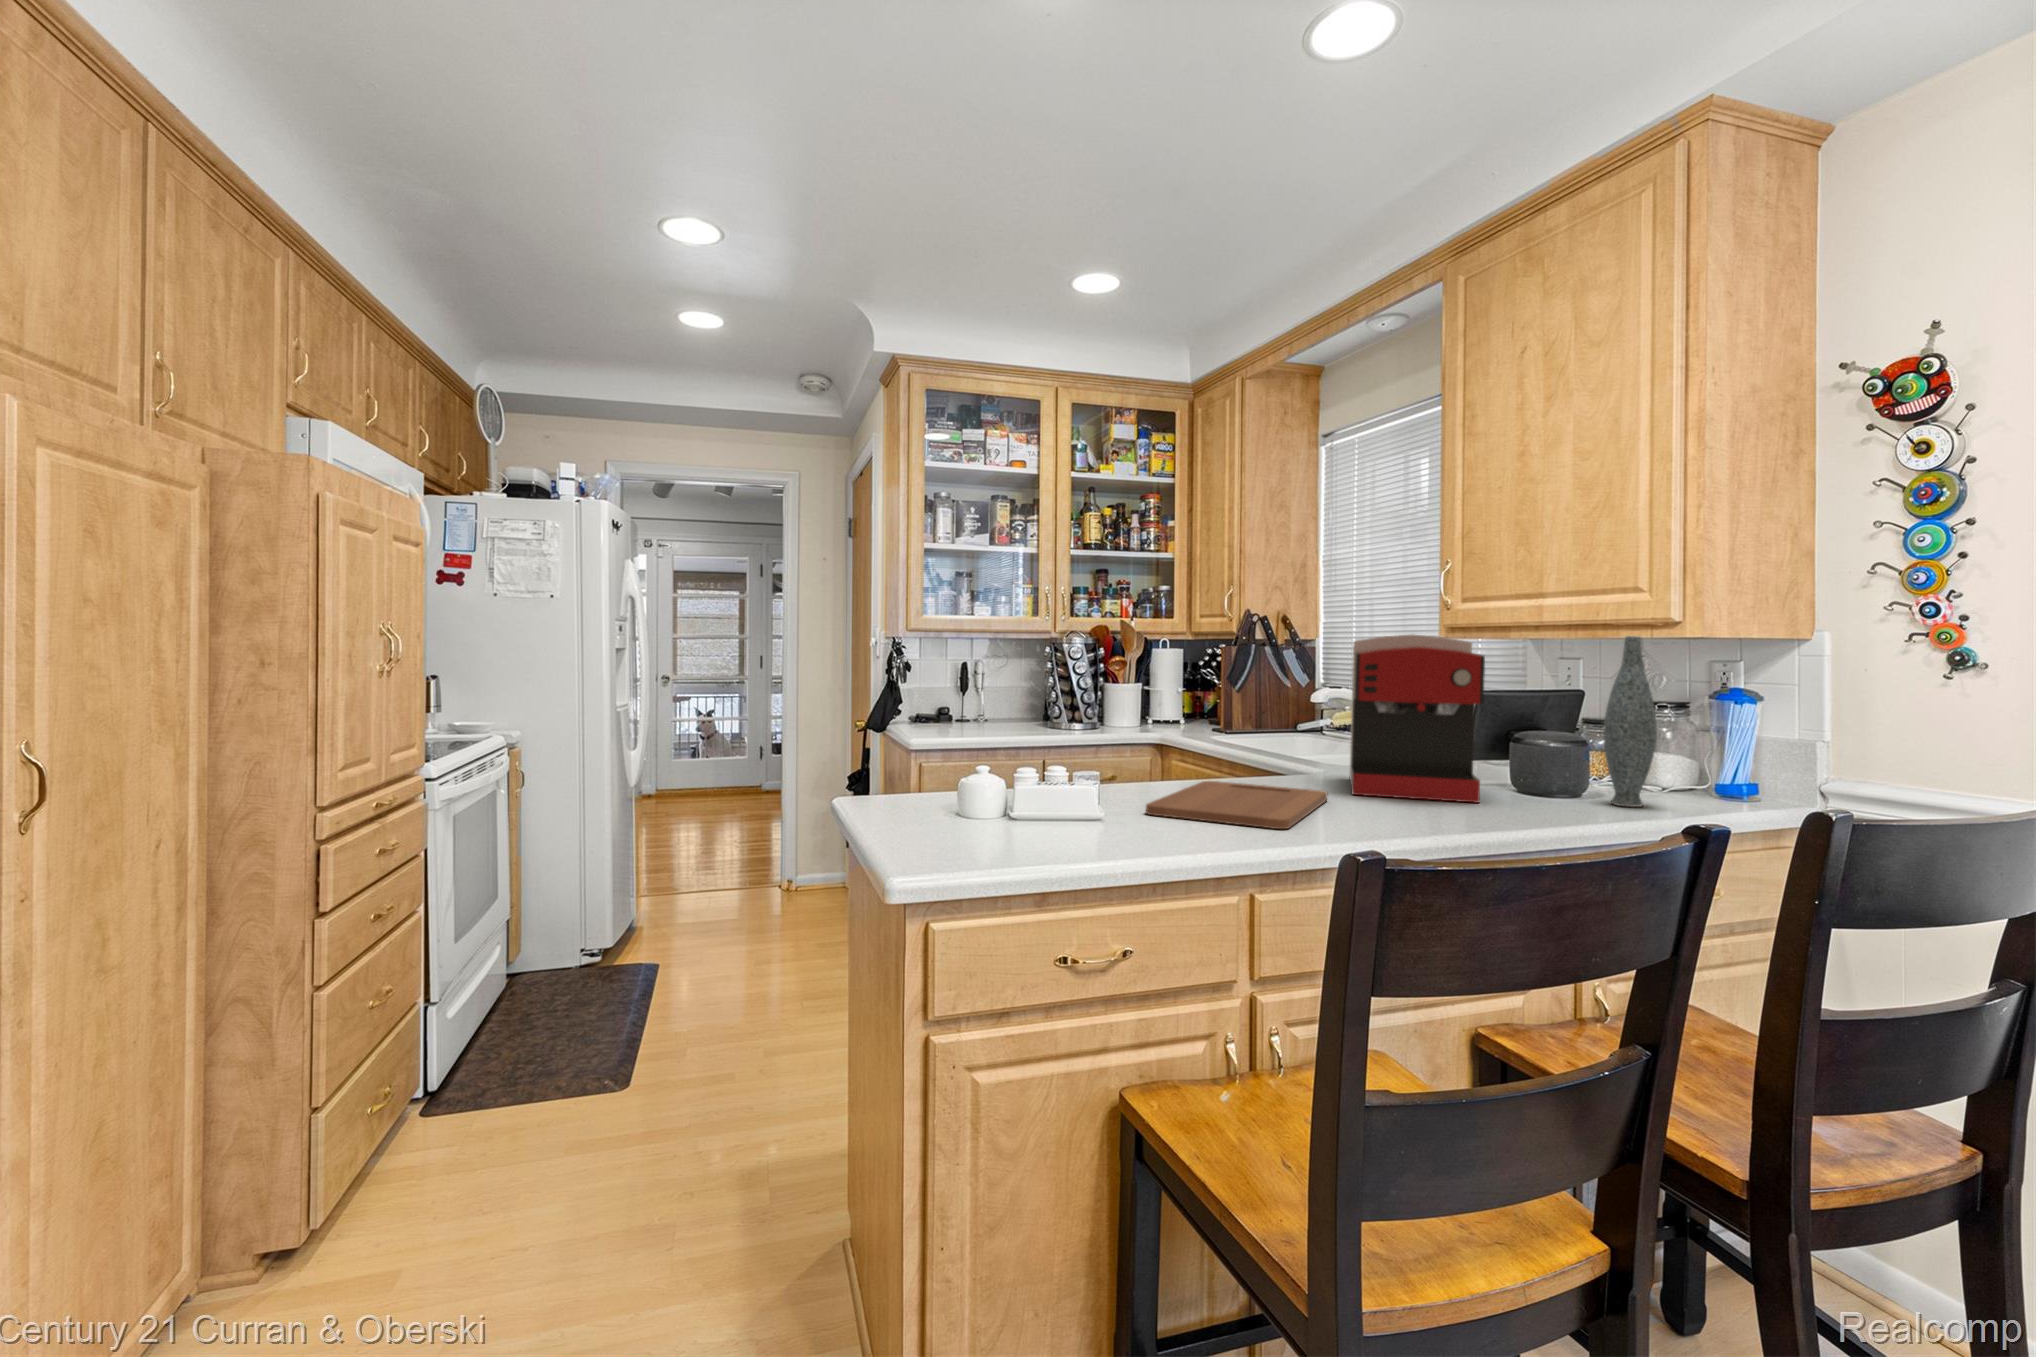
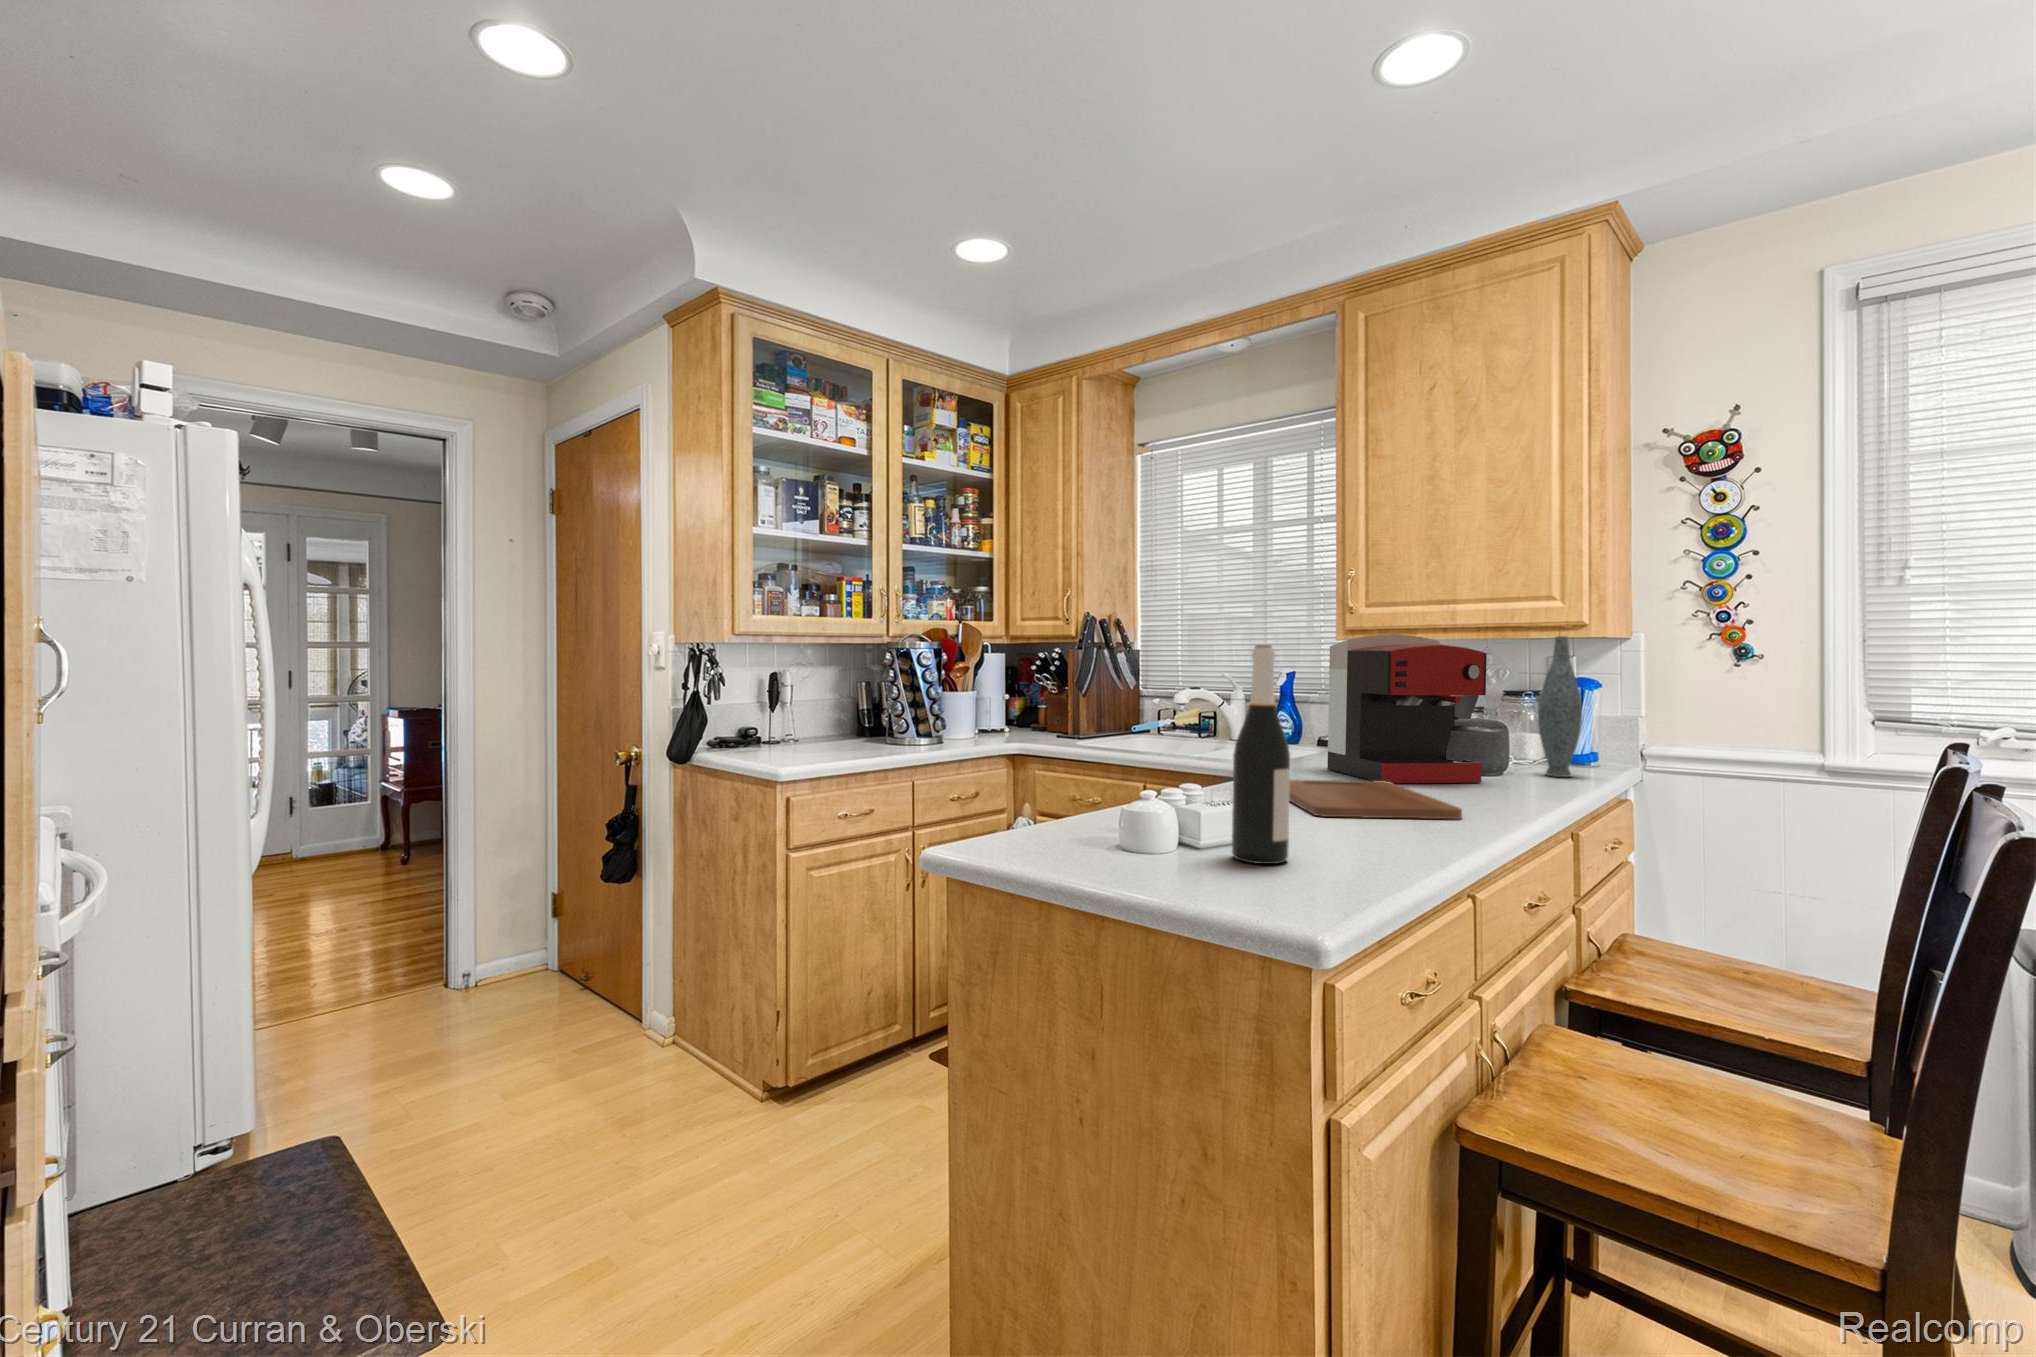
wine bottle: none [925,650,973,841] -> present [1232,645,1290,864]

